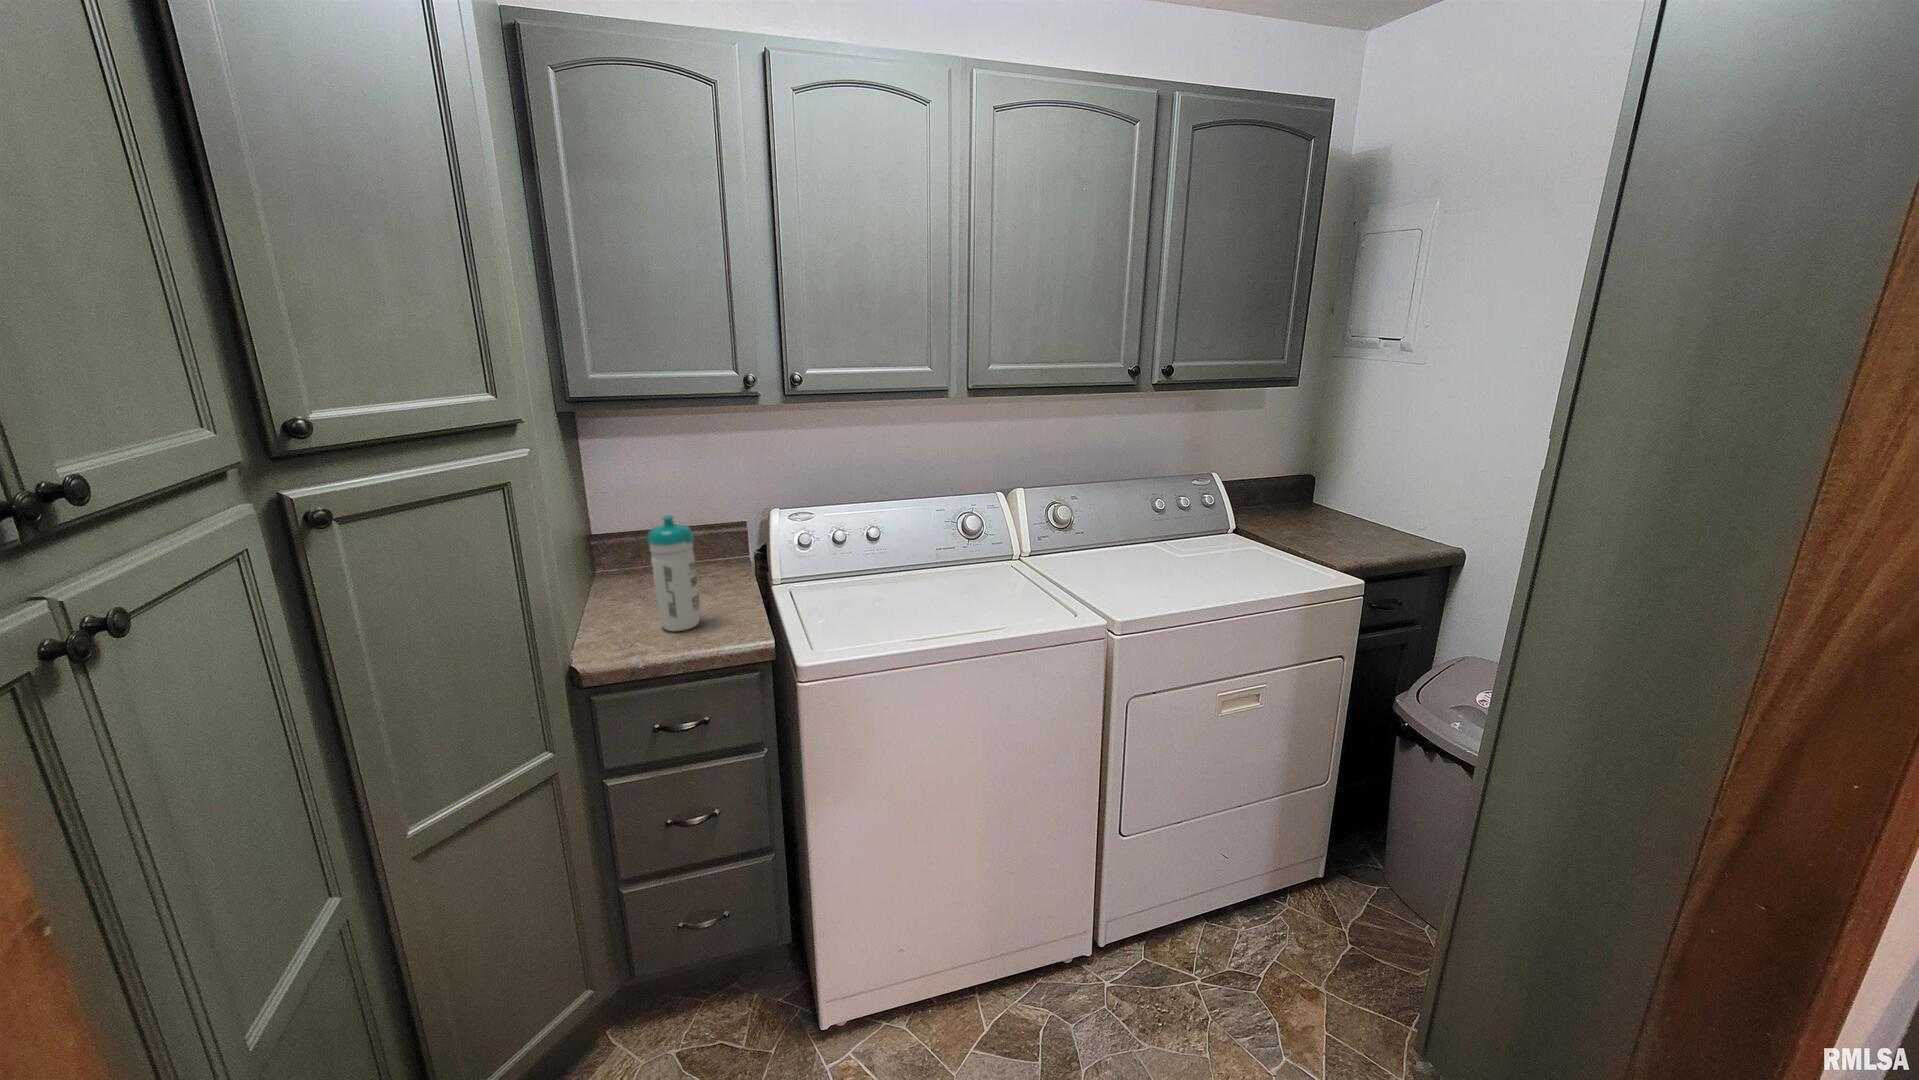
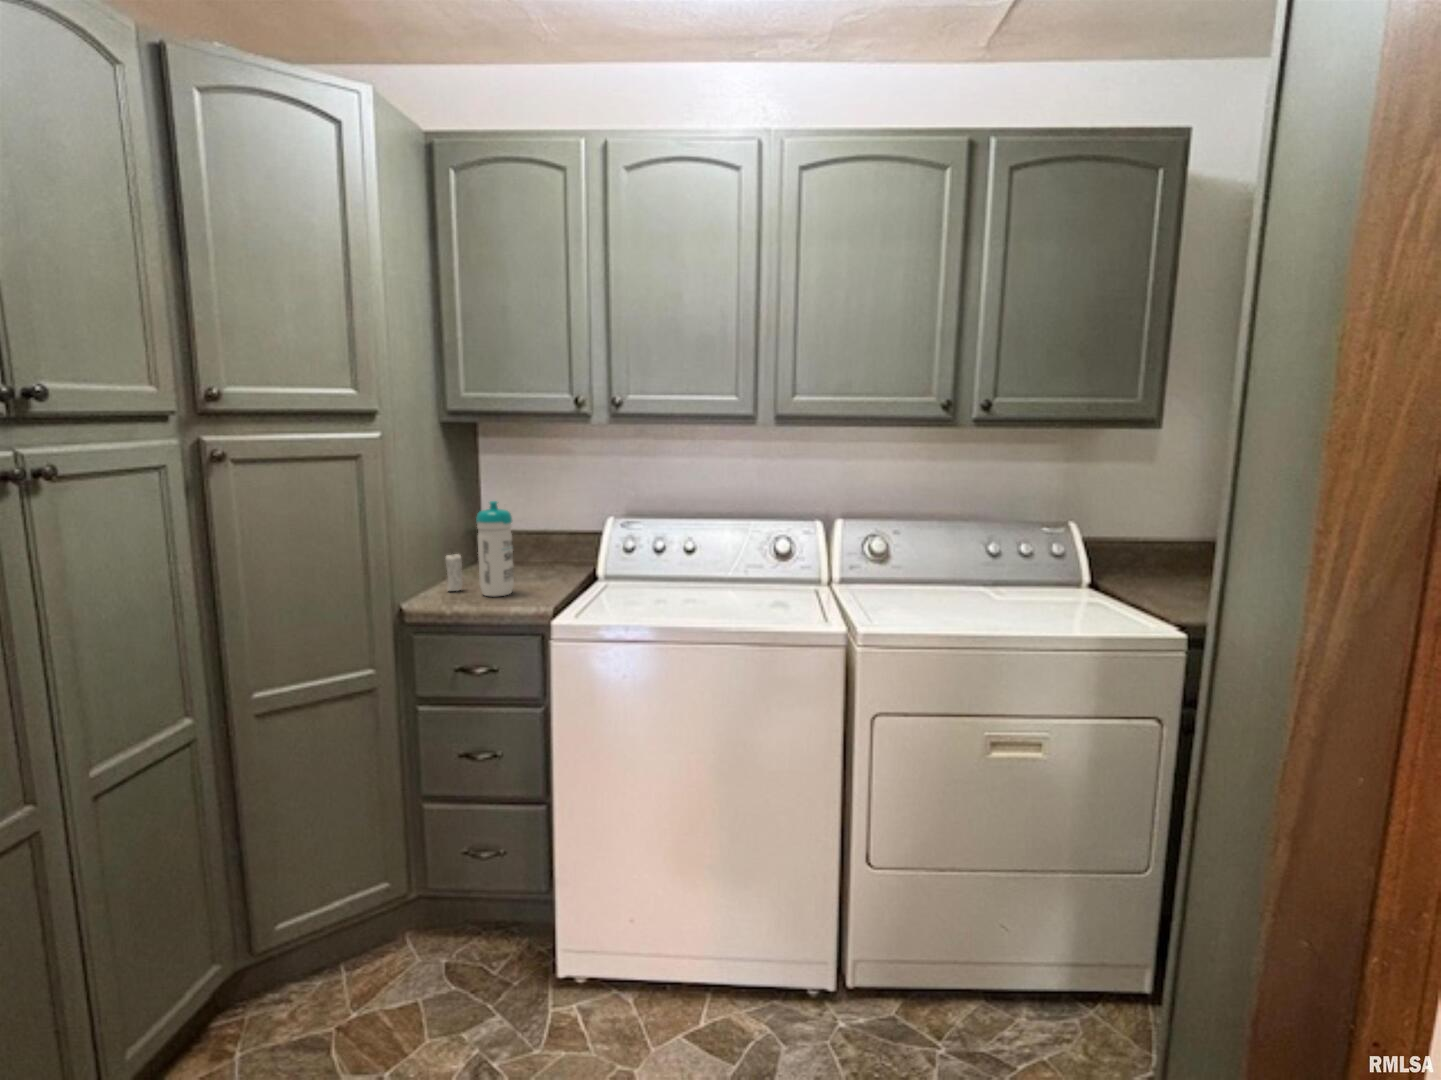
candle: none [604,577,630,631] -> present [446,554,463,591]

